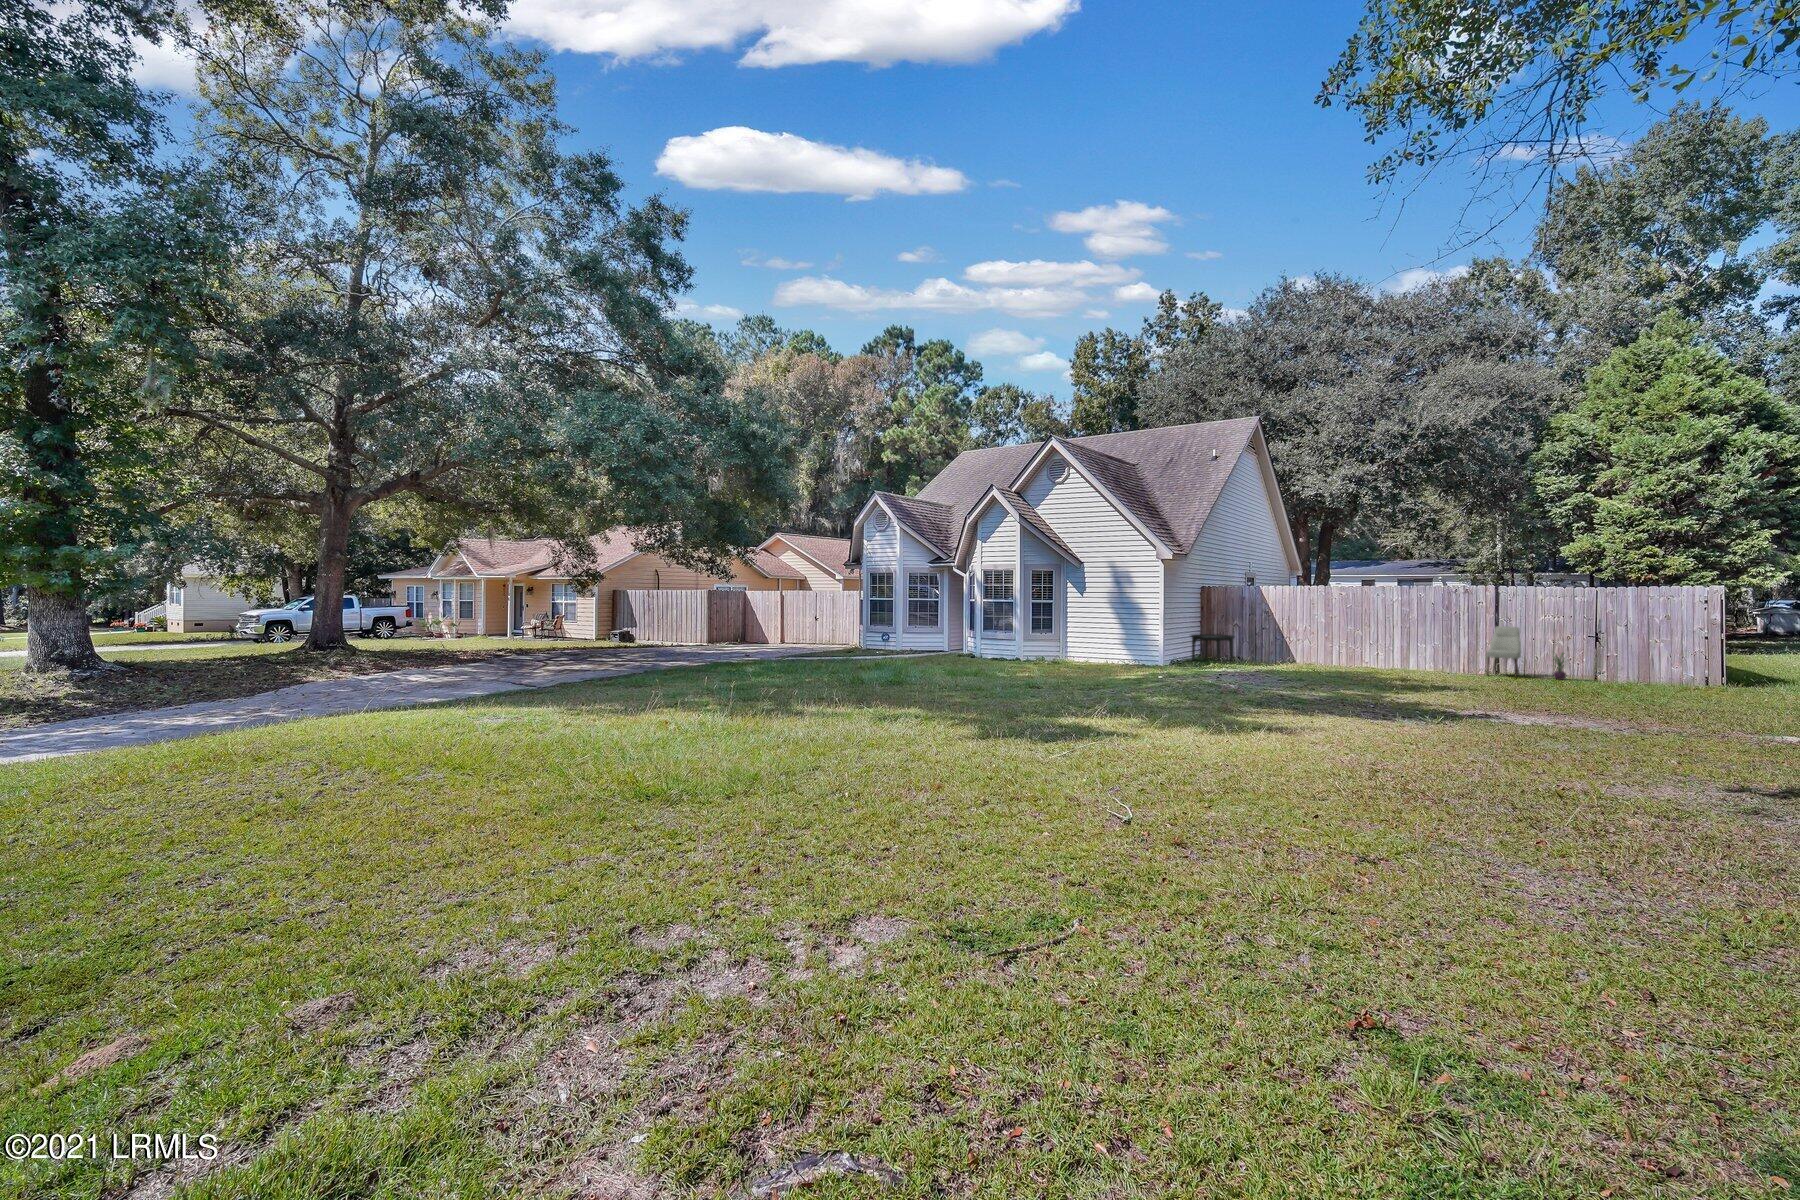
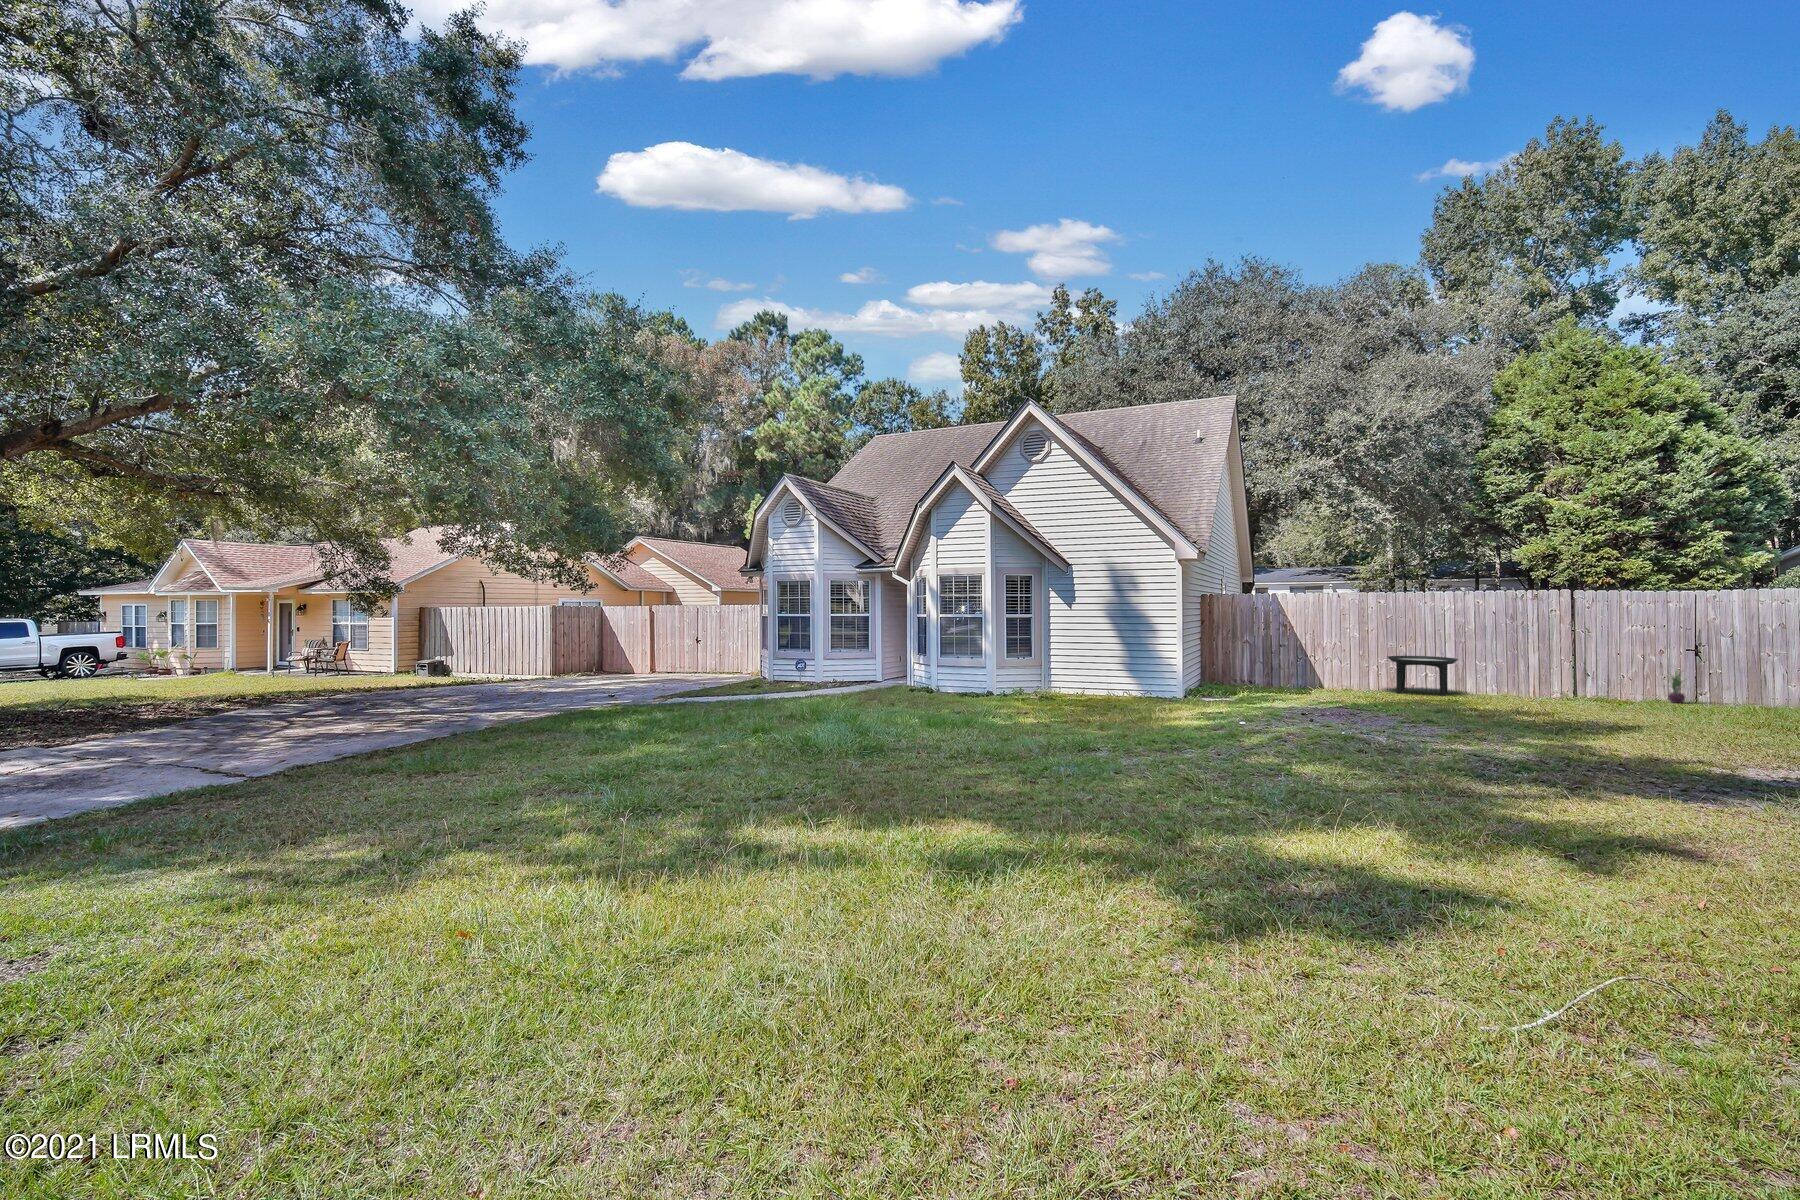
chair: present [1486,626,1521,677] -> none [1581,638,1626,702]
round table: present [1191,634,1235,663] -> present [1388,656,1458,696]

